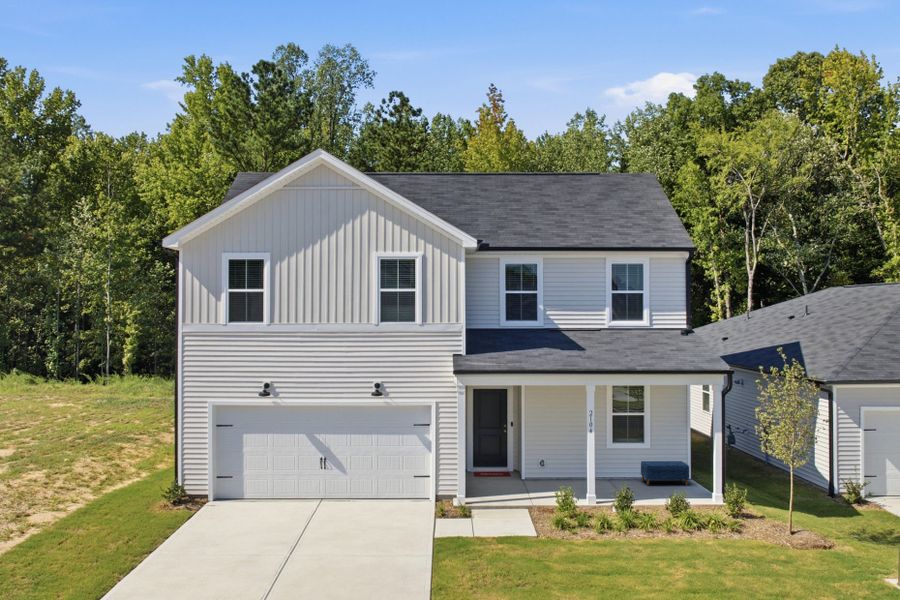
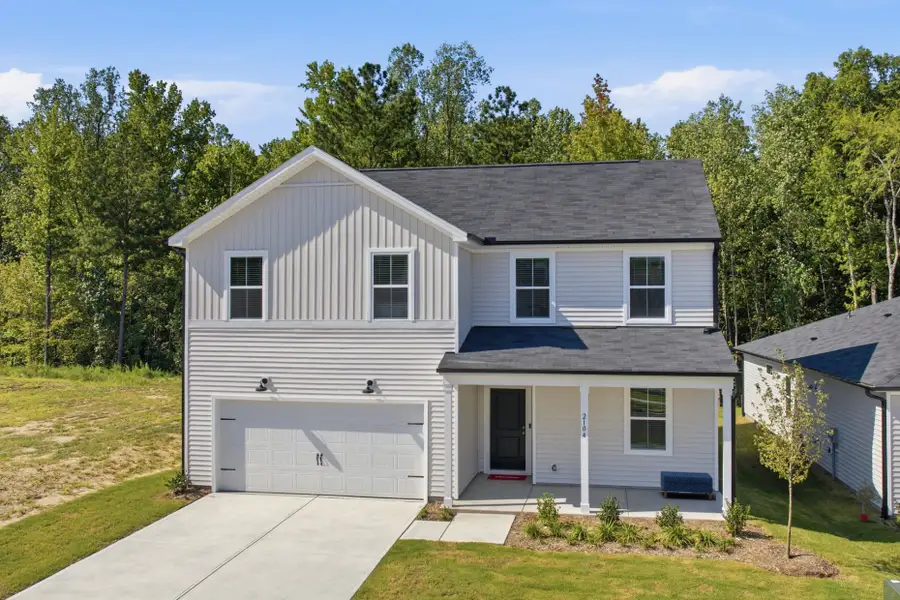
potted tree: none [812,461,836,498] -> present [857,480,880,522]

